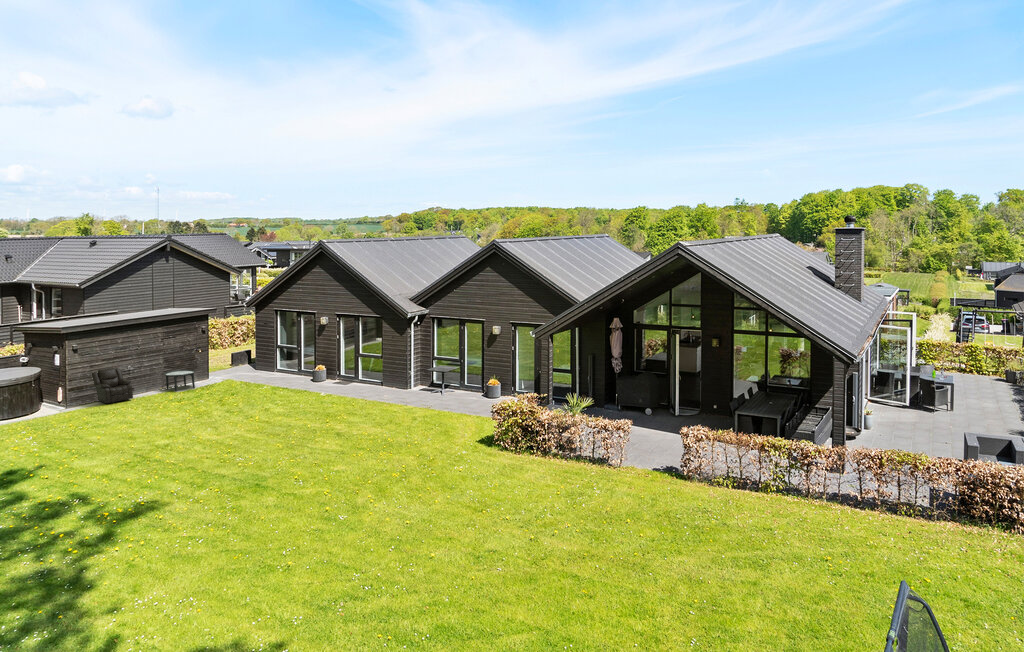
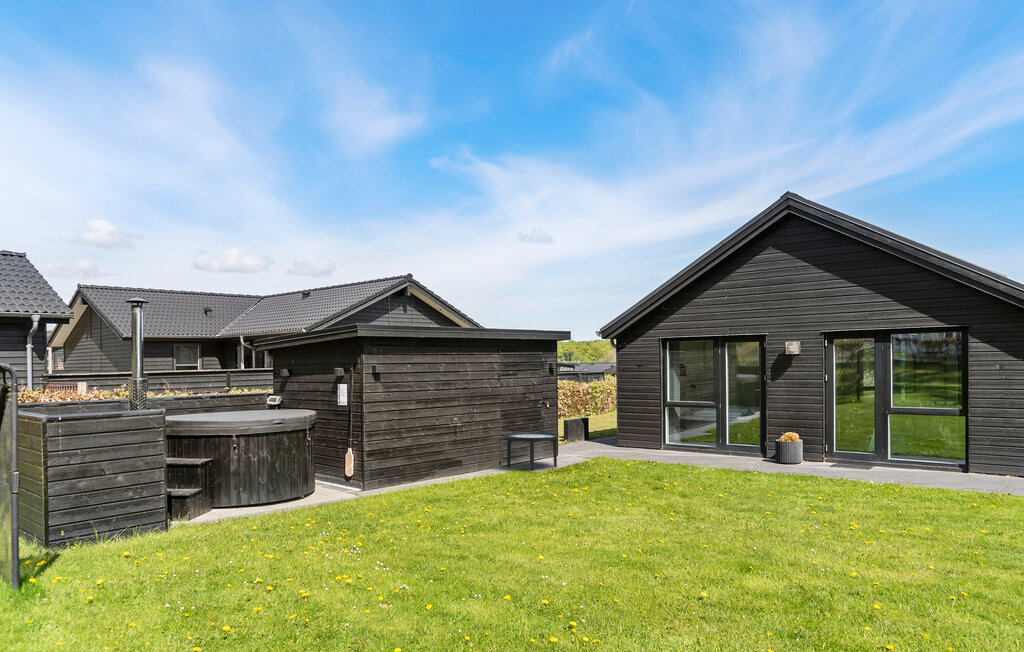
chair: present [92,368,133,404] -> none [404,416,478,487]

